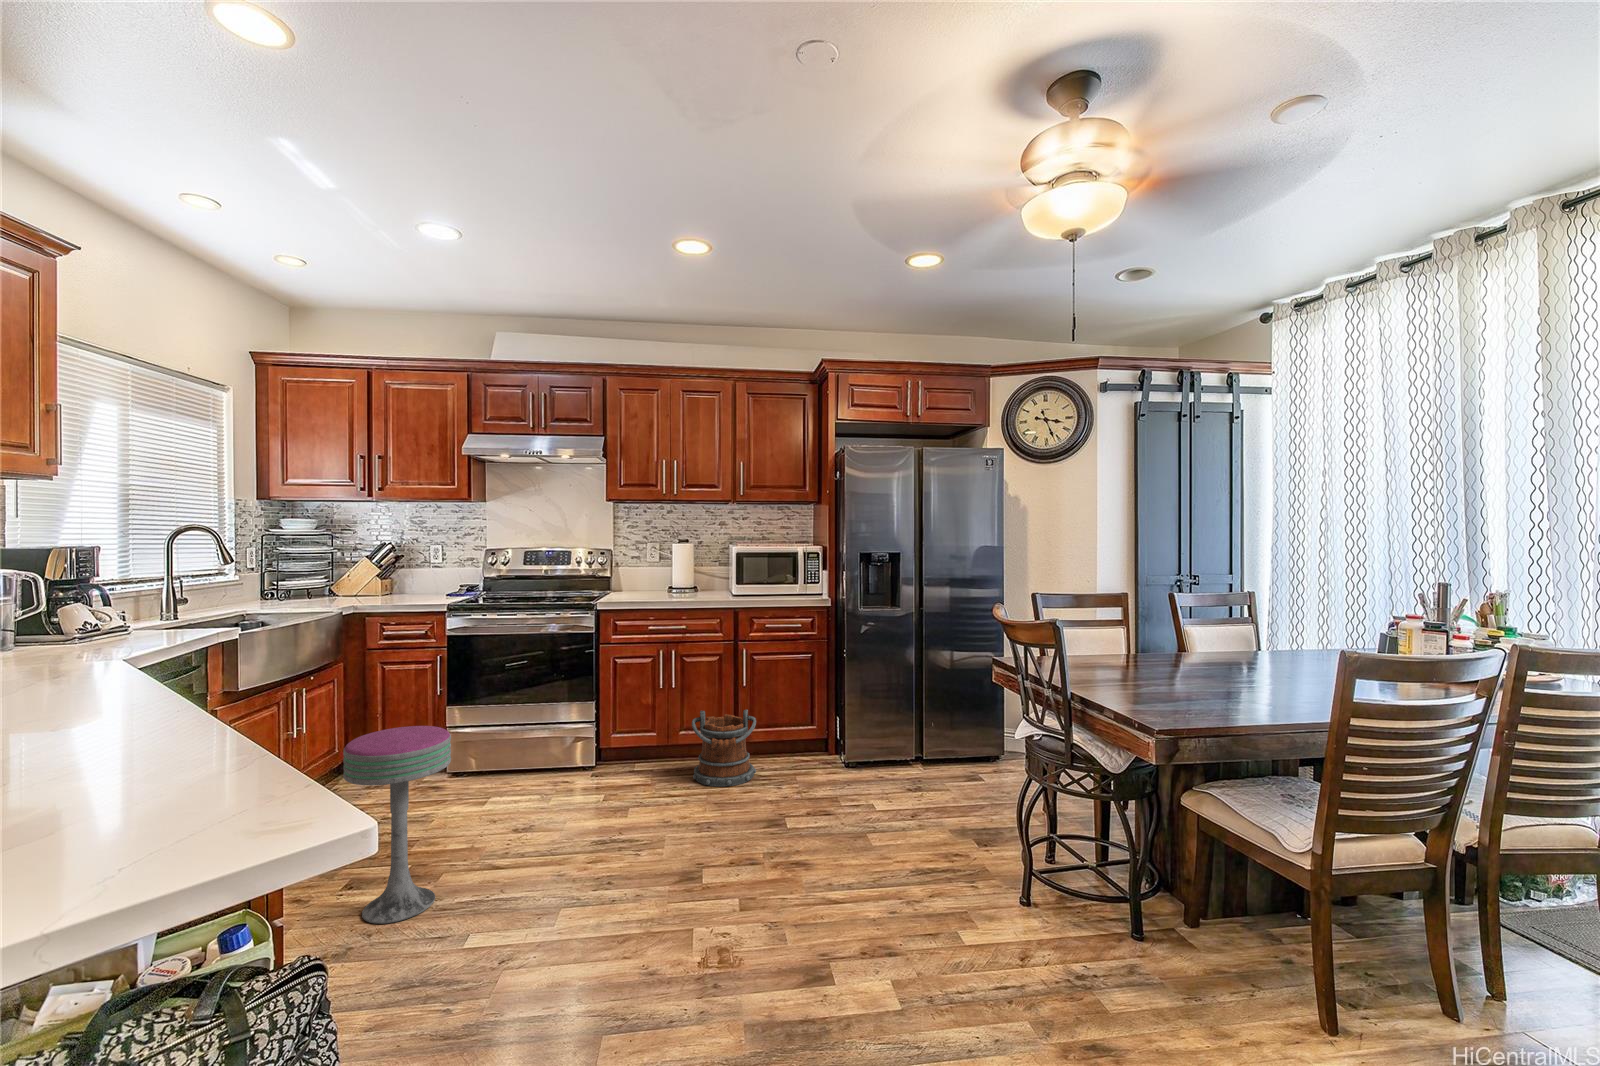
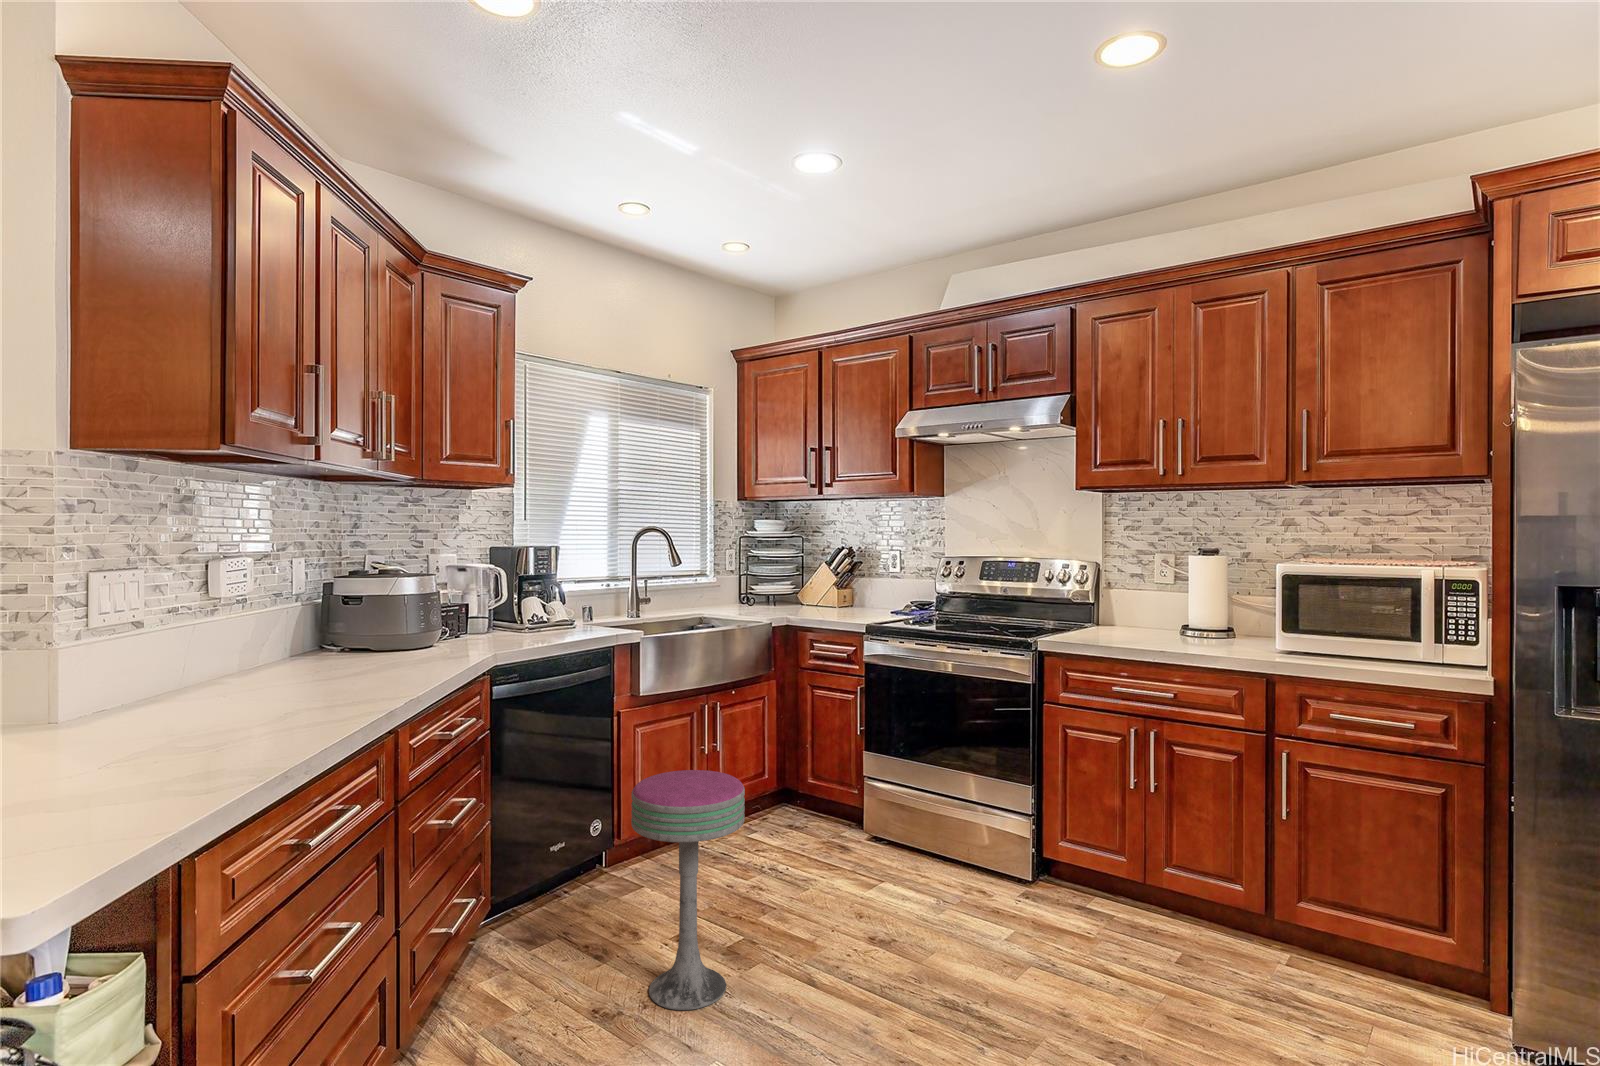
bucket: present [692,710,756,787] -> none [1164,842,1290,998]

